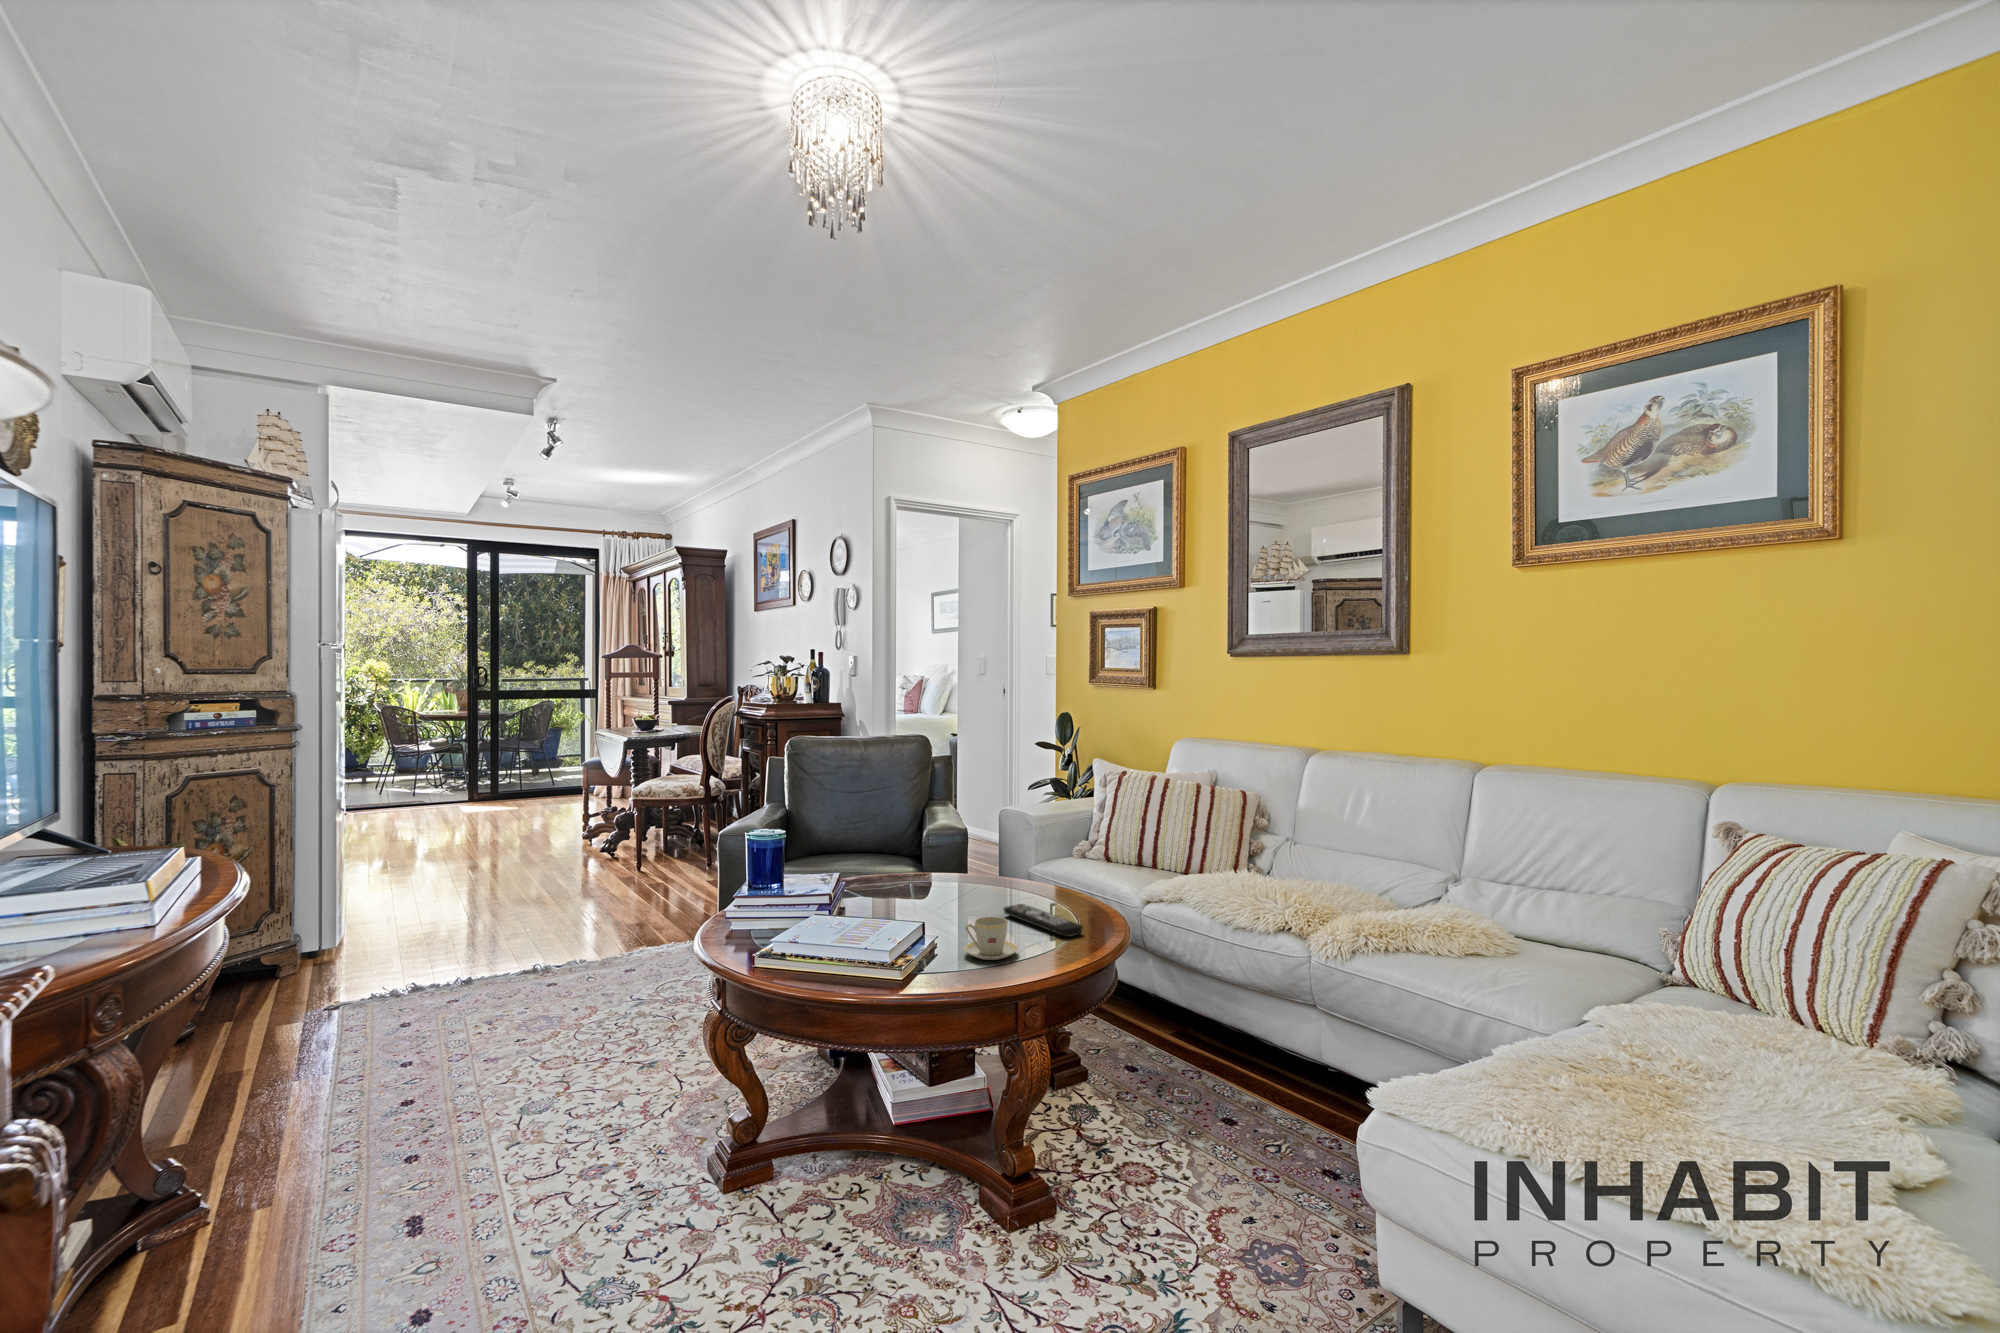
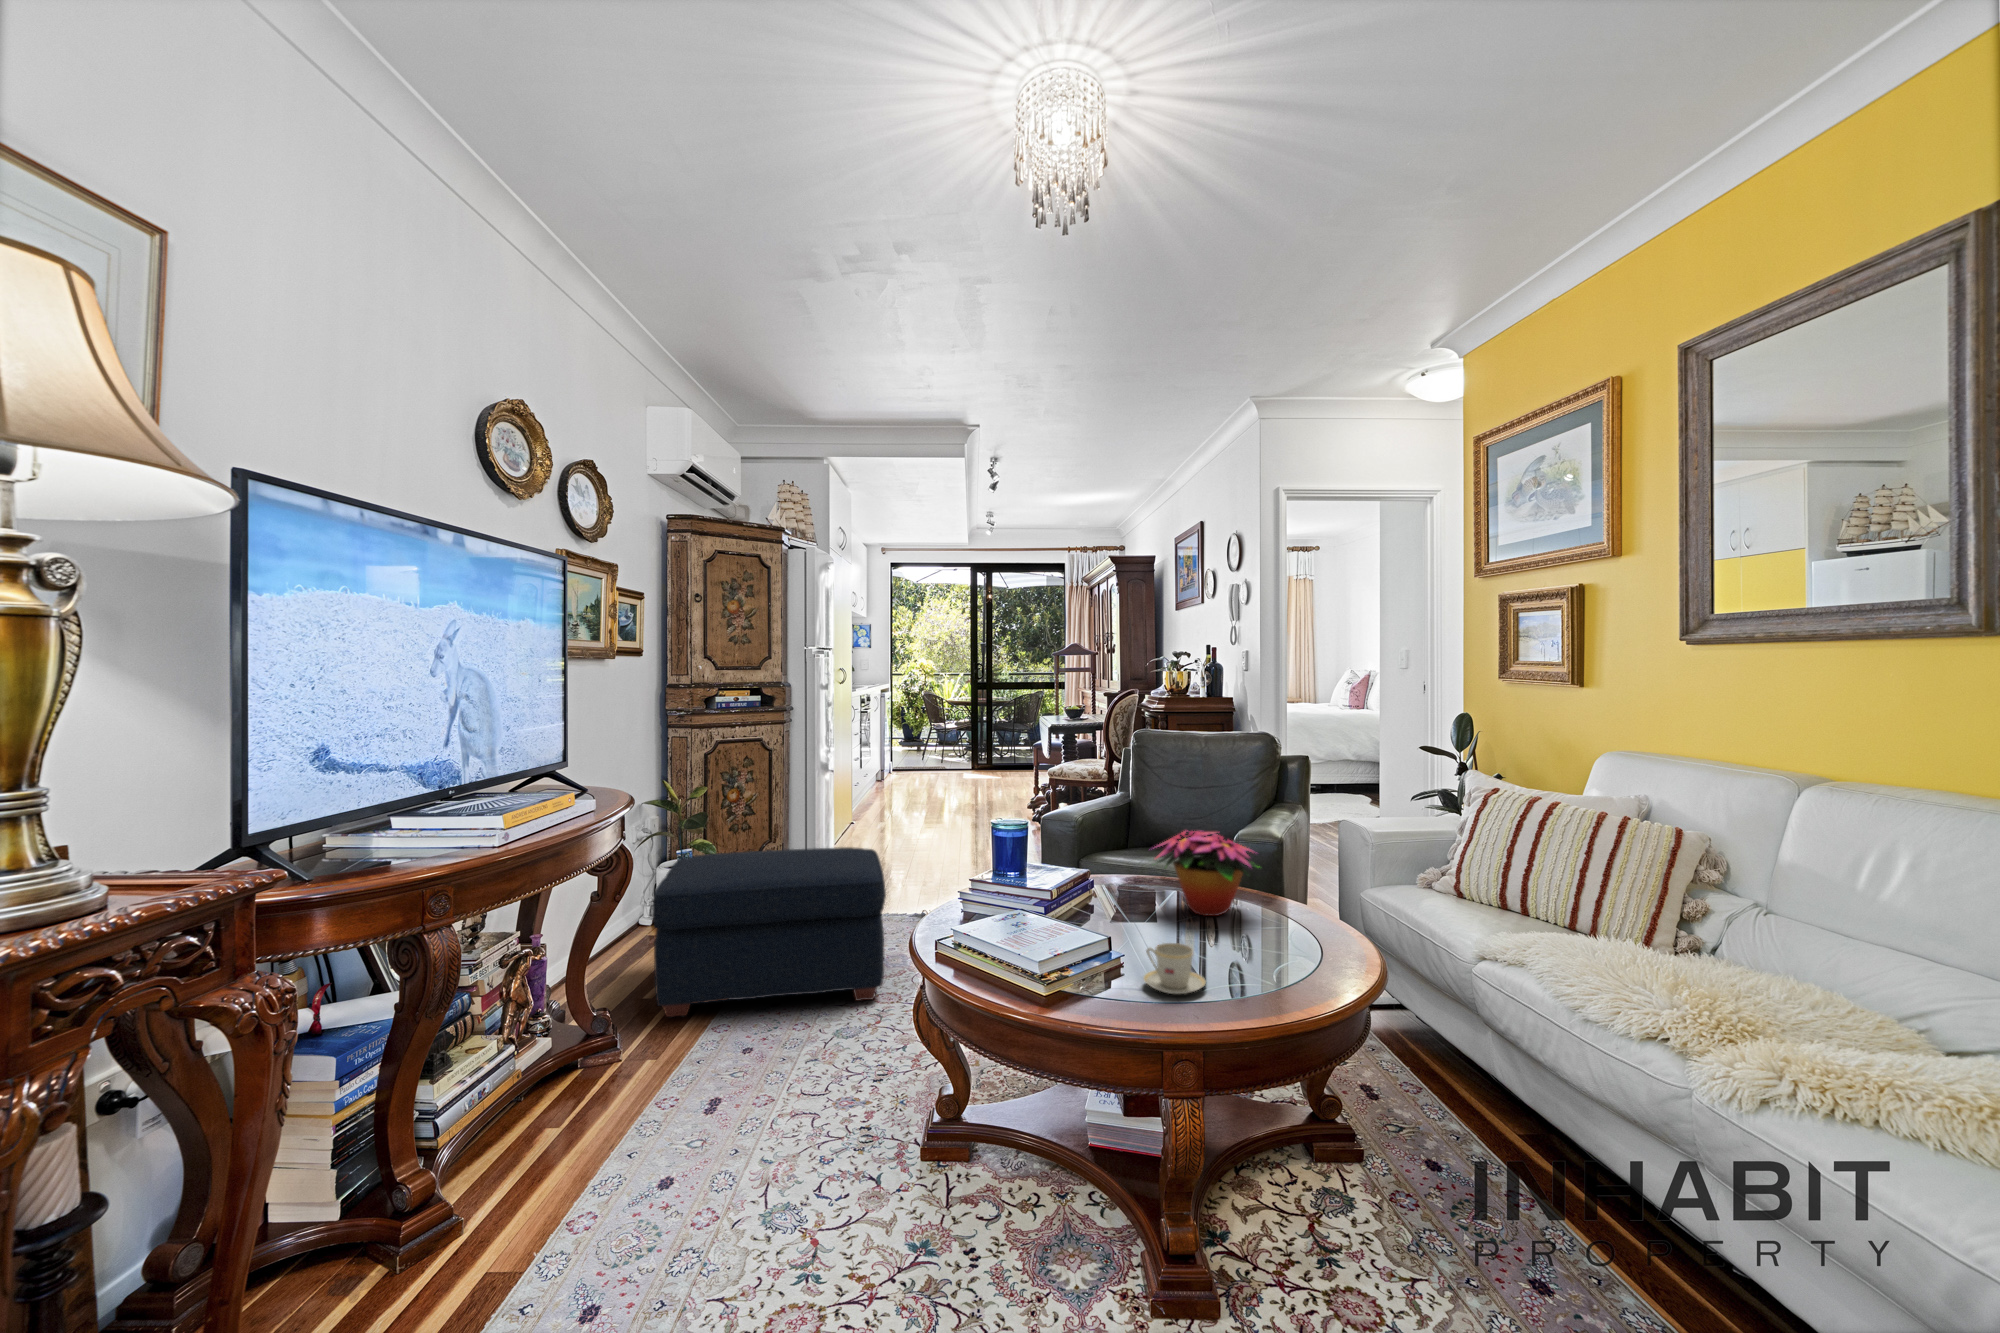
flower arrangement: none [892,821,1001,899] -> present [1156,831,1257,916]
ottoman: none [200,892,550,1149] -> present [652,847,886,1017]
remote control: present [1004,904,1083,937] -> none [1240,934,1309,985]

